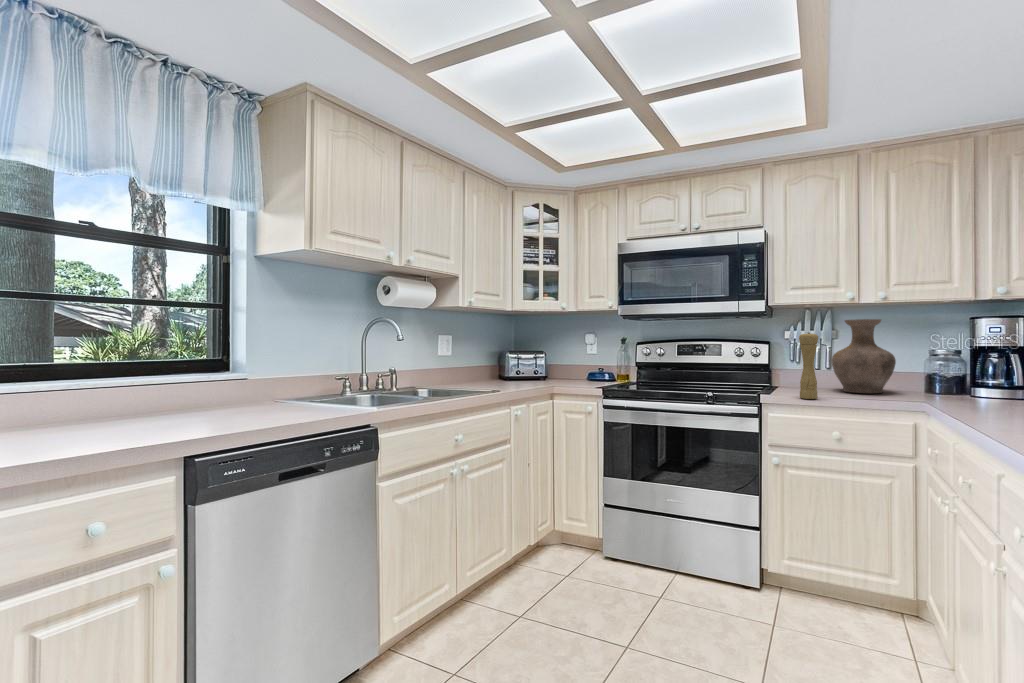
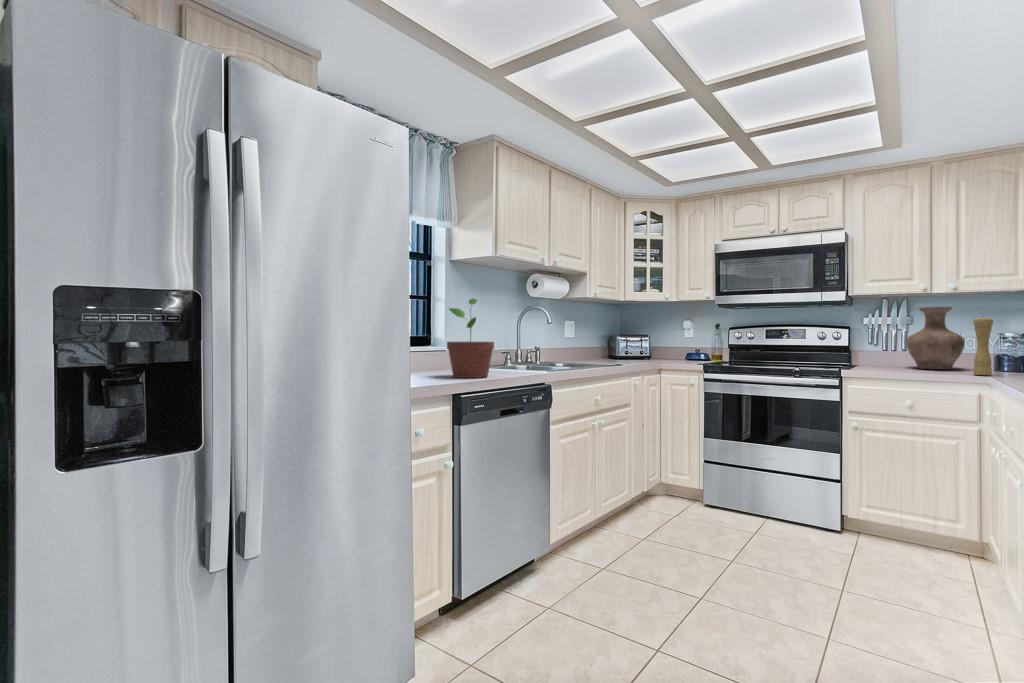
potted plant: none [207,308,284,427] -> present [447,298,494,378]
pepper mill: present [799,333,818,399] -> present [973,317,993,375]

